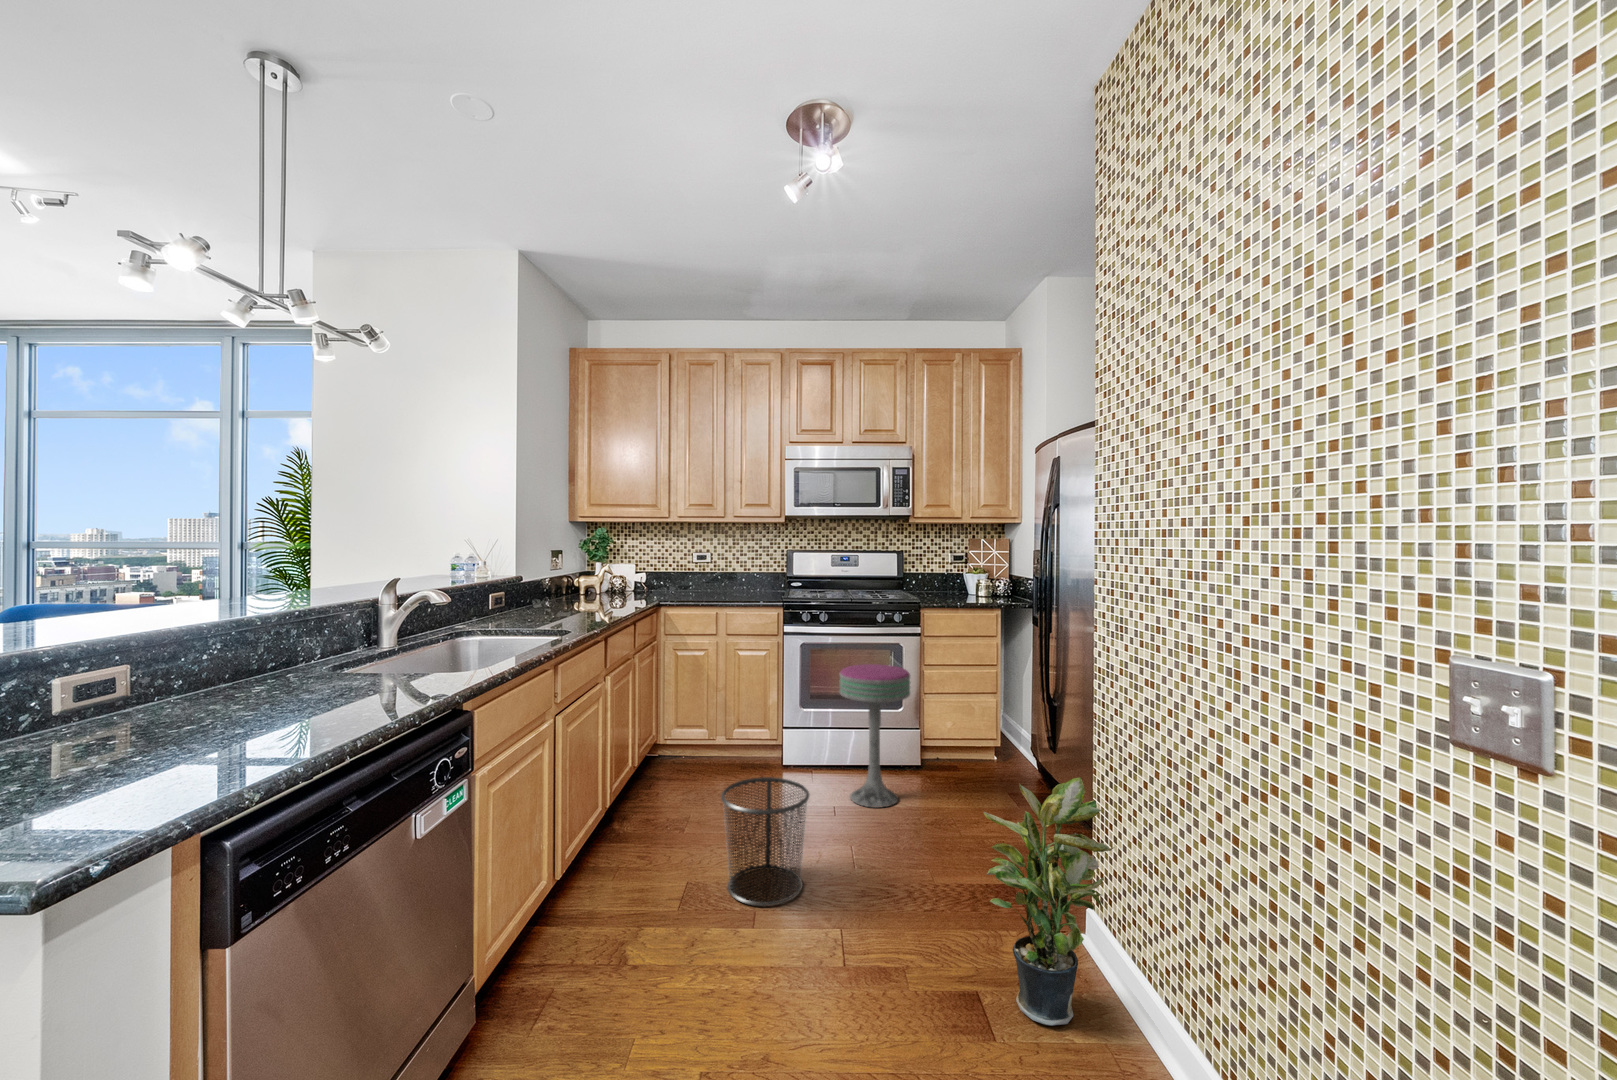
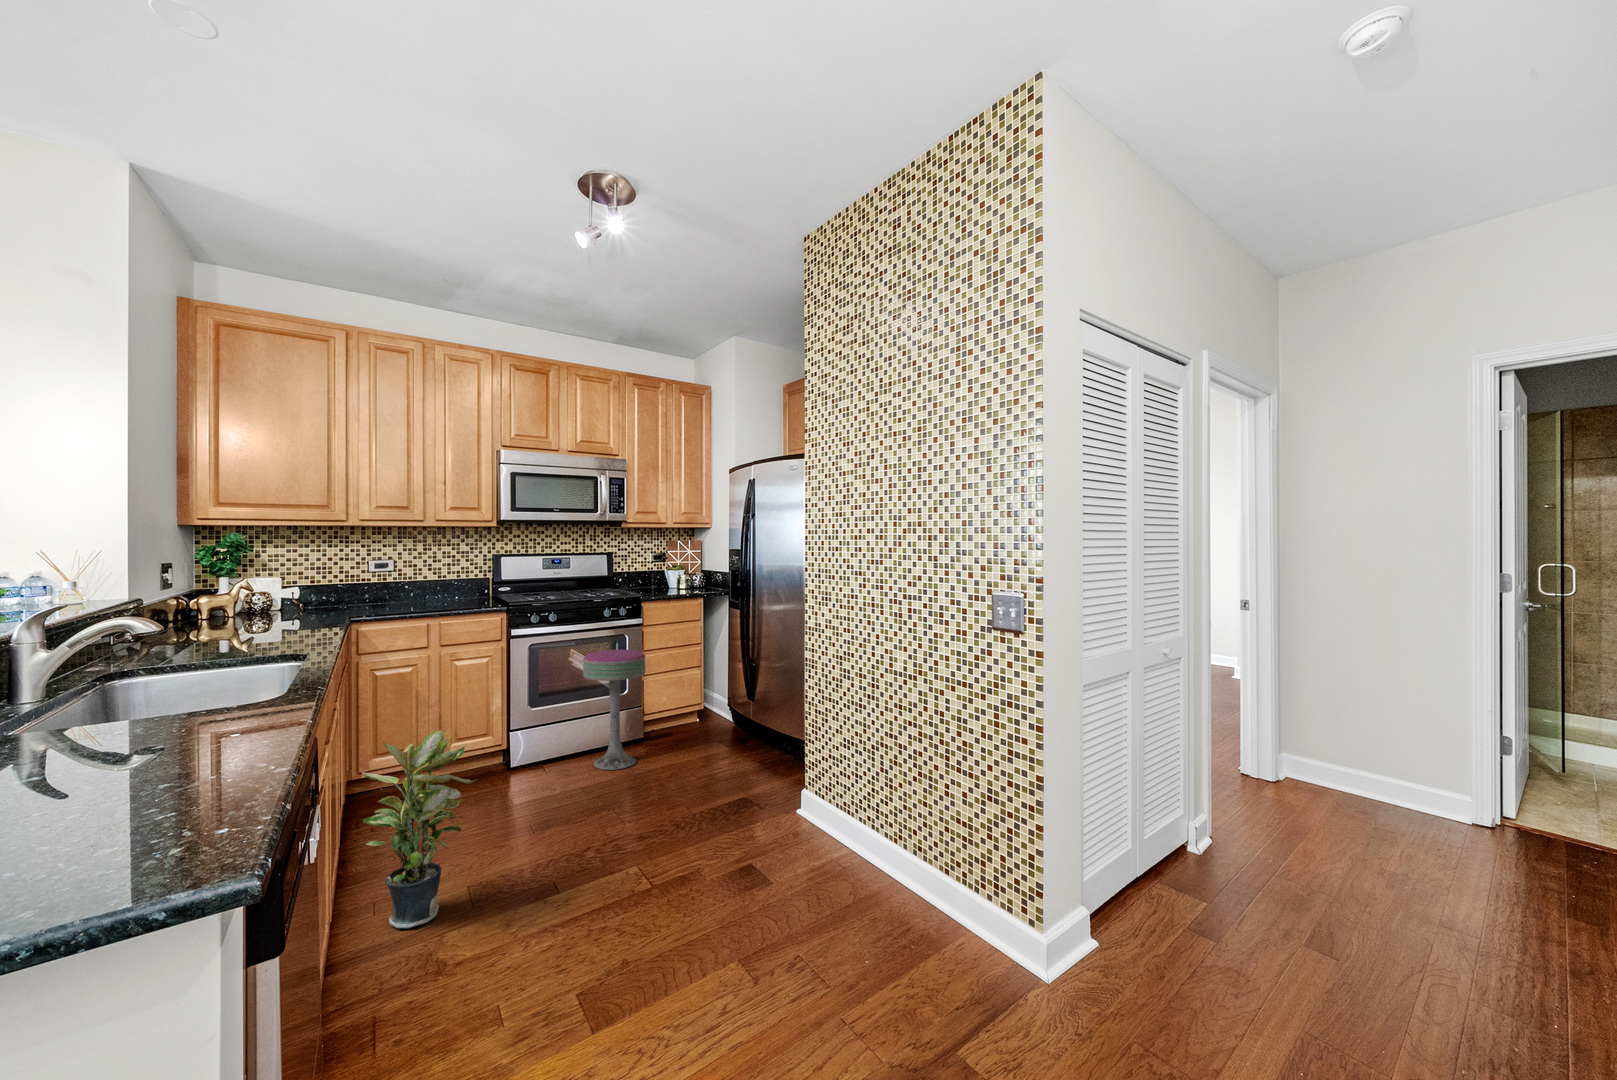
trash can: present [721,777,809,906] -> none [515,747,595,852]
potted plant: present [984,777,1114,1025] -> present [362,730,475,928]

